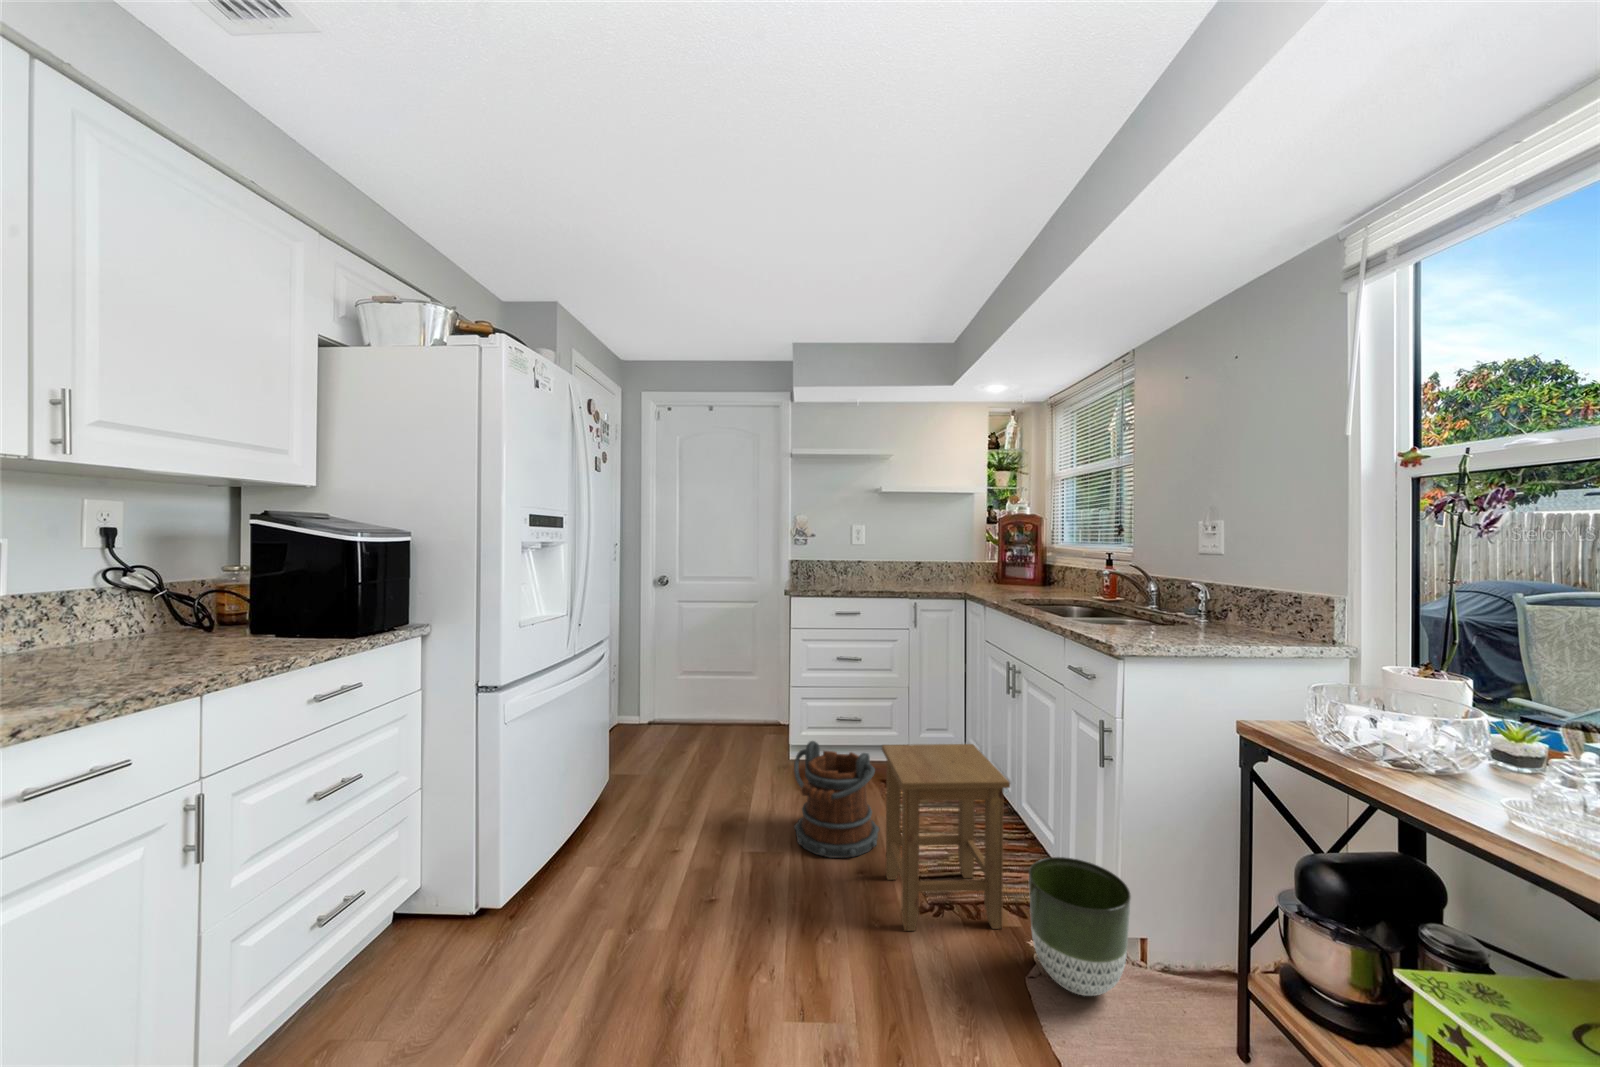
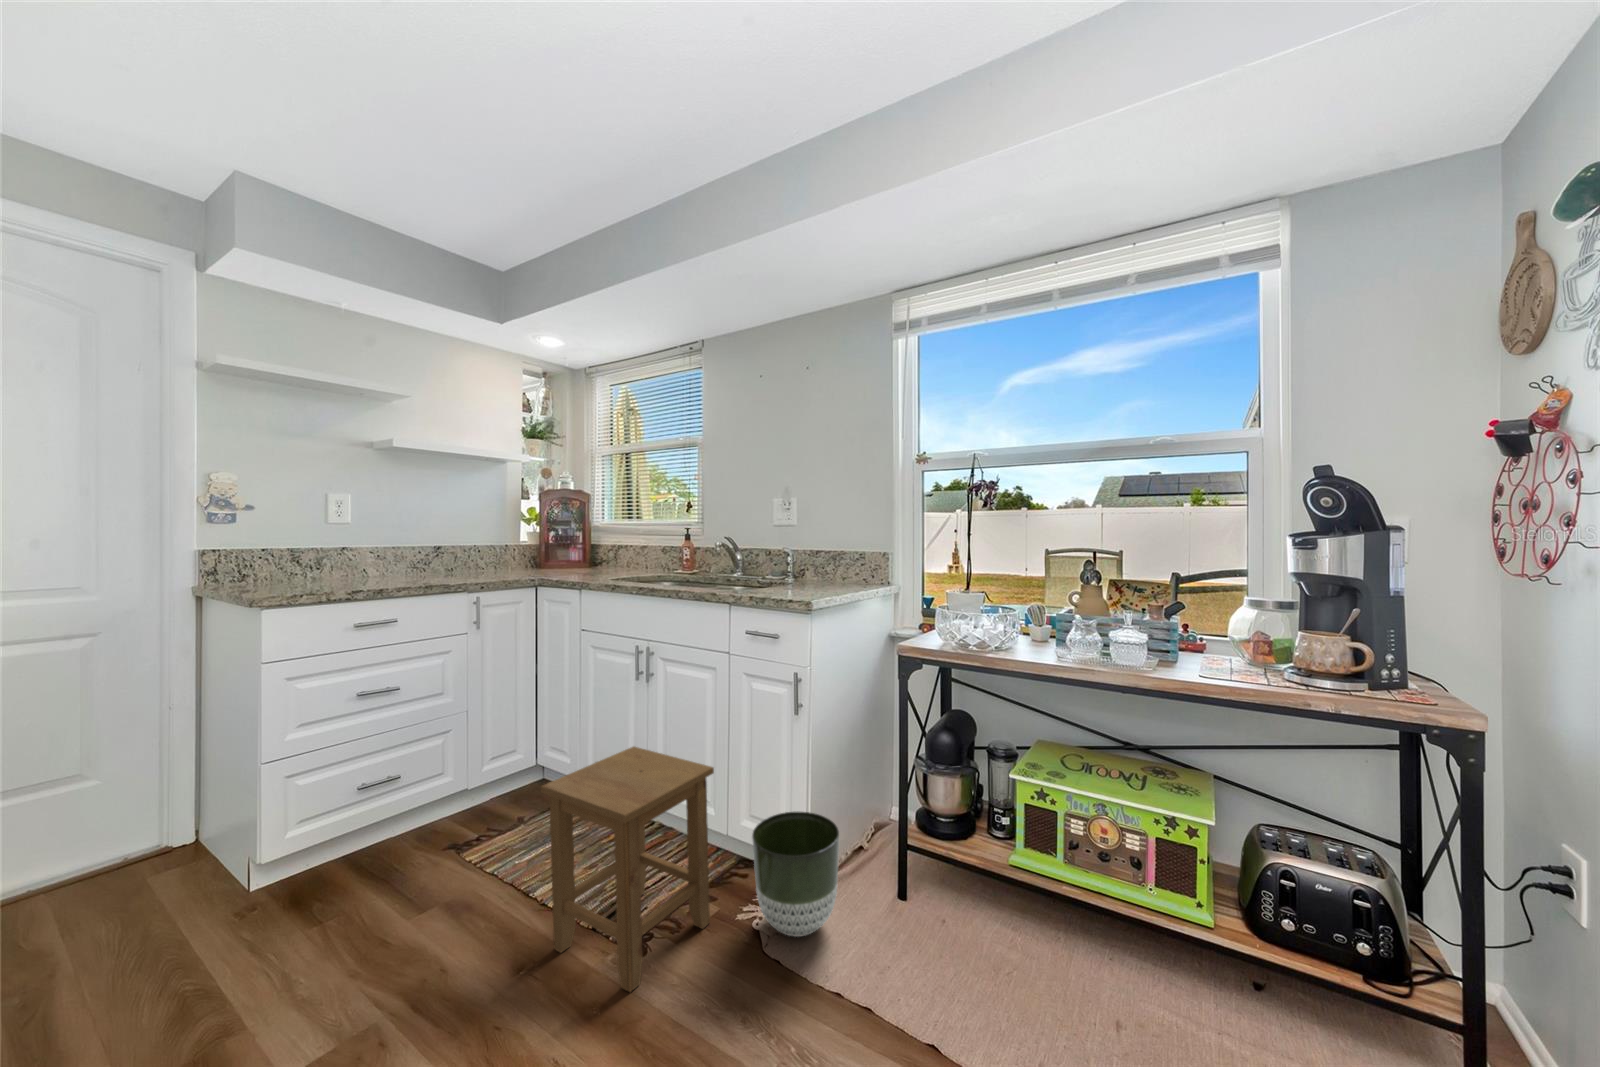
bucket: present [794,741,879,858] -> none [365,808,515,990]

